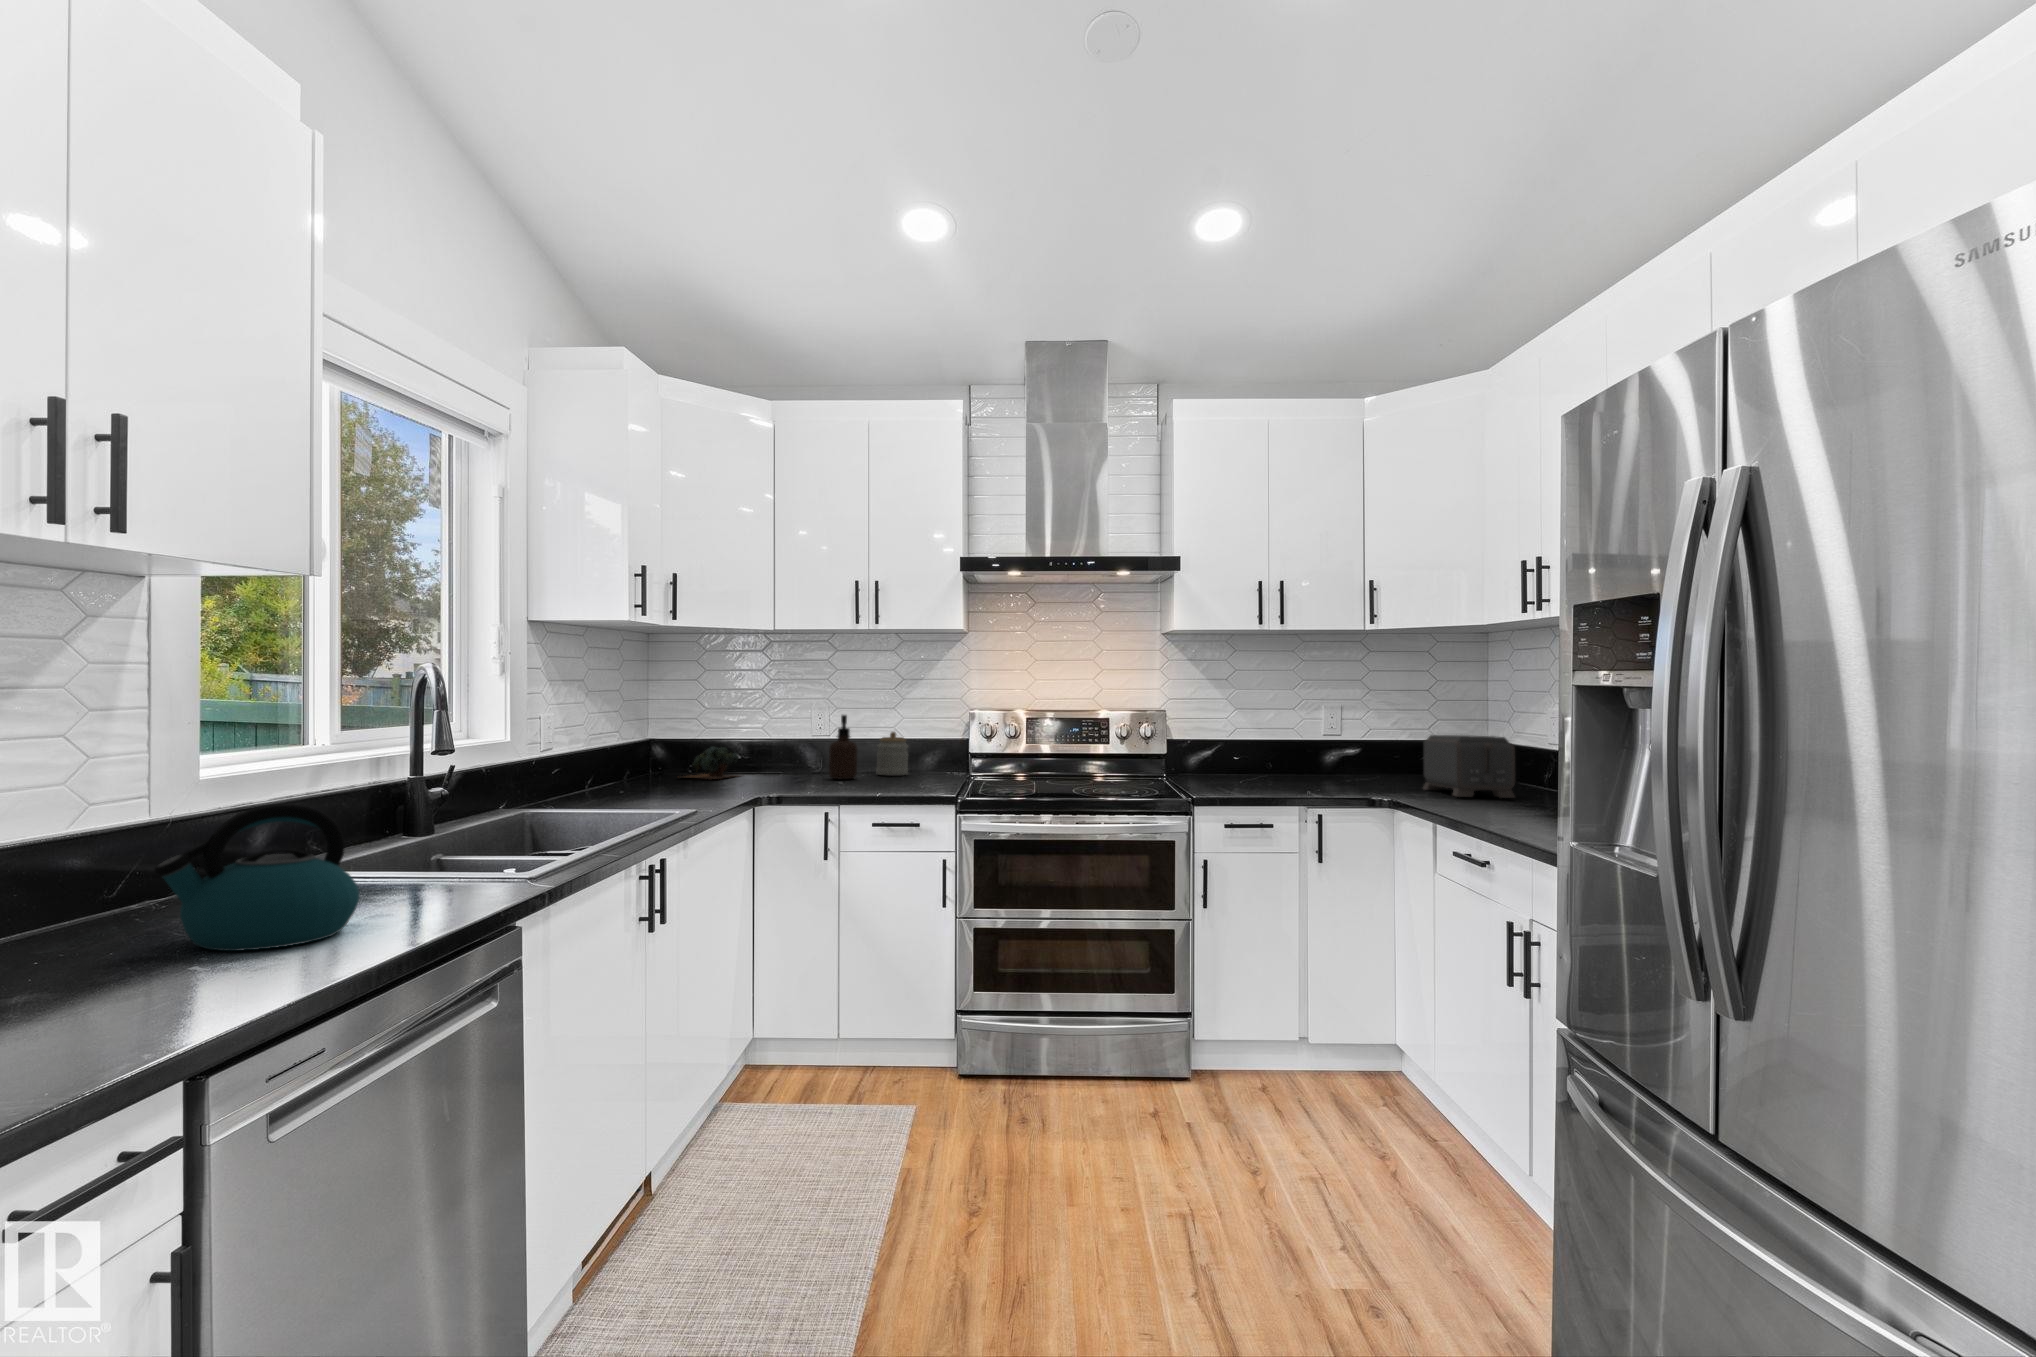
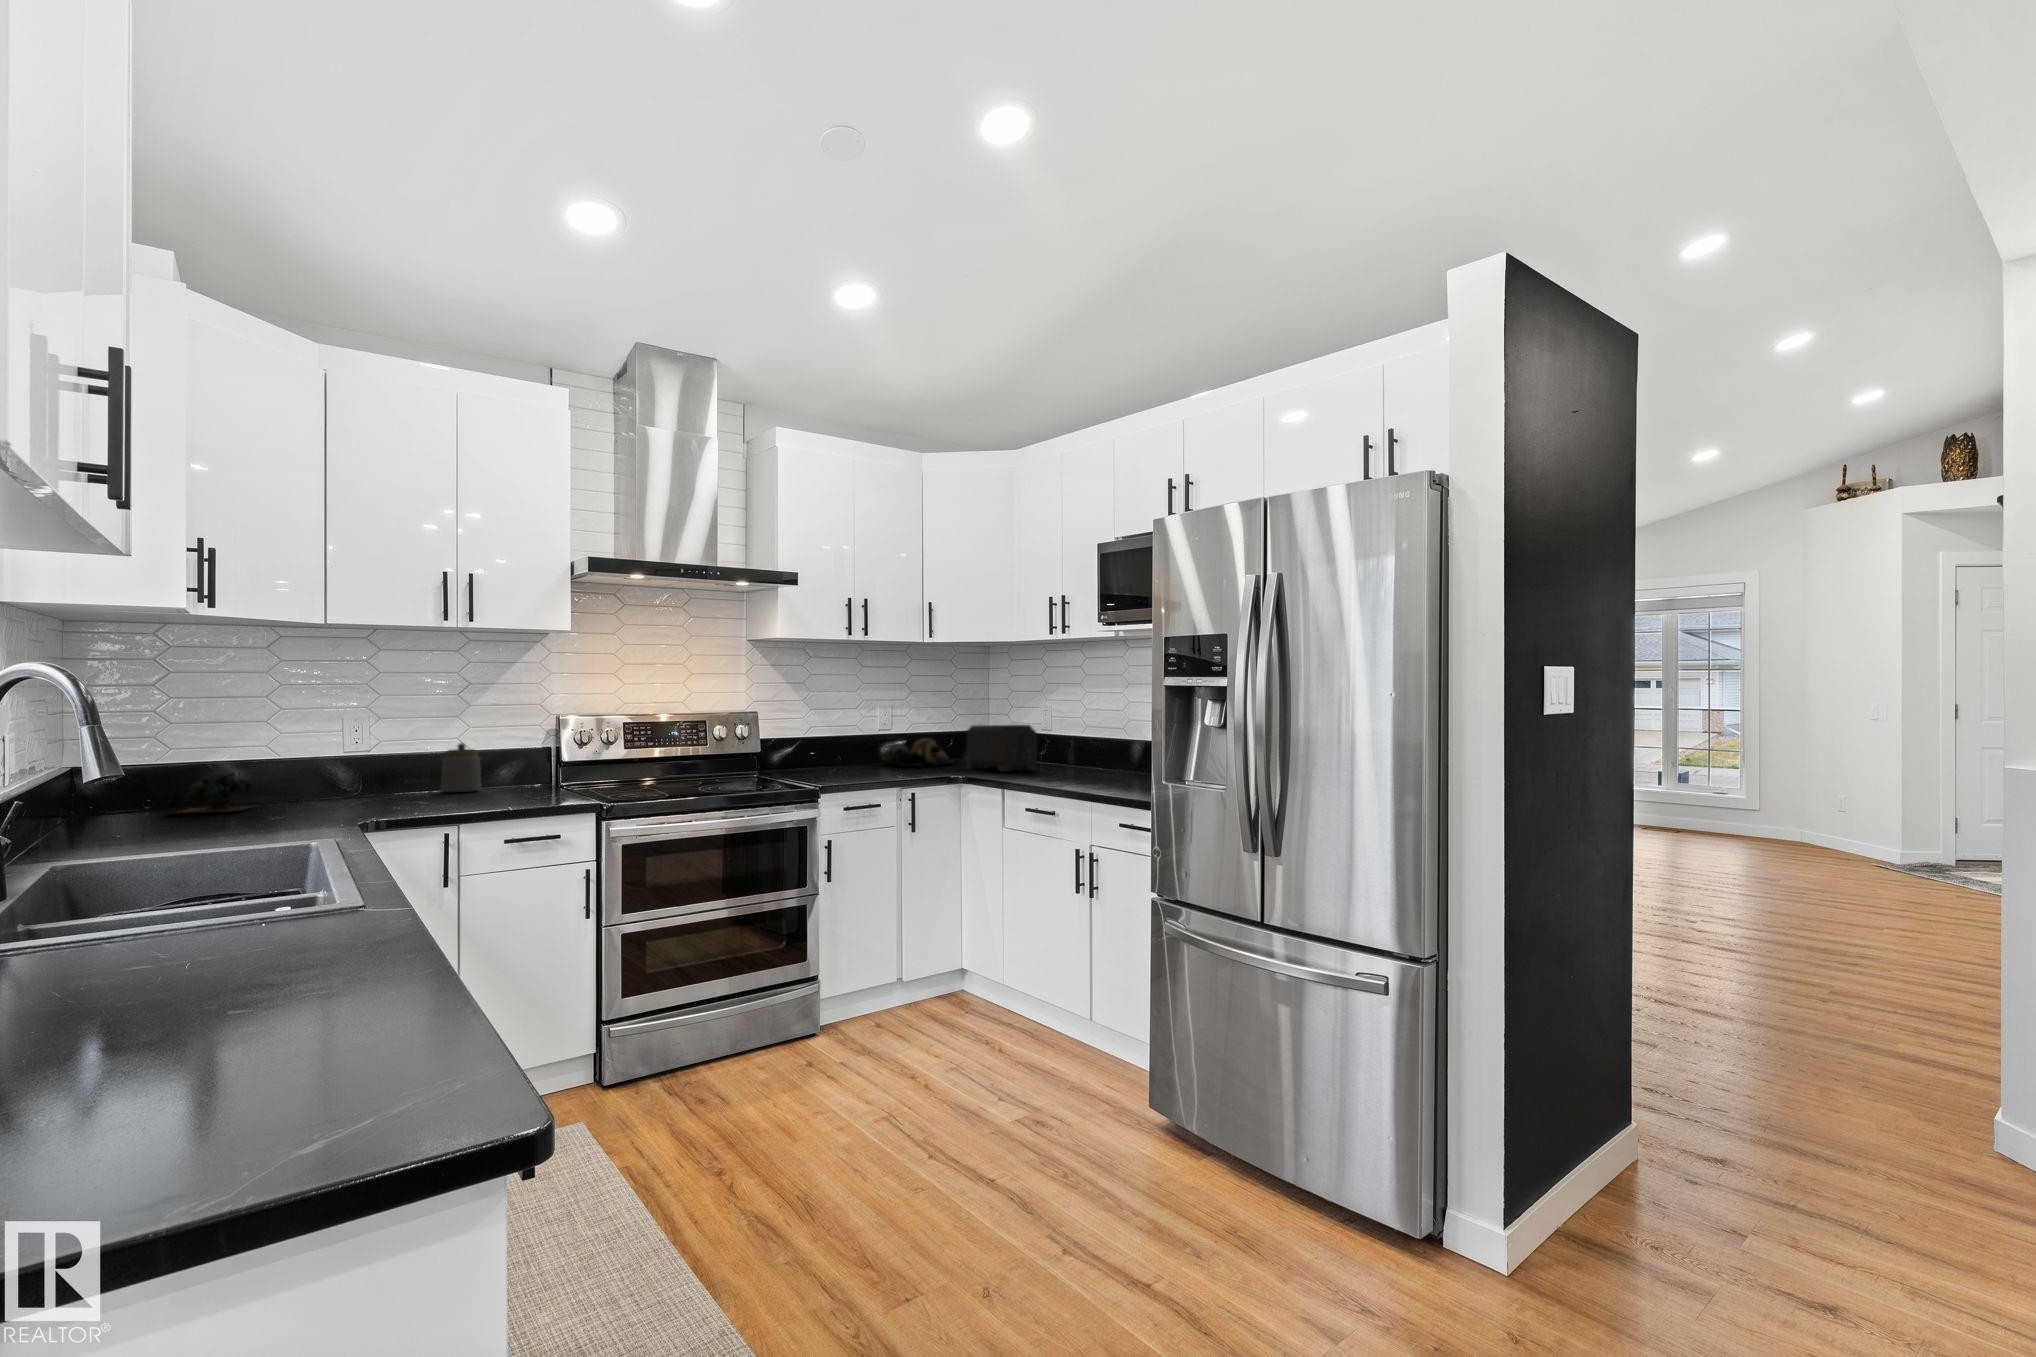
soap dispenser: present [829,715,858,779] -> none [394,726,432,800]
fruit bowl: none [1329,748,1422,781] -> present [881,738,952,766]
kettle: present [155,804,359,951] -> none [156,831,351,994]

